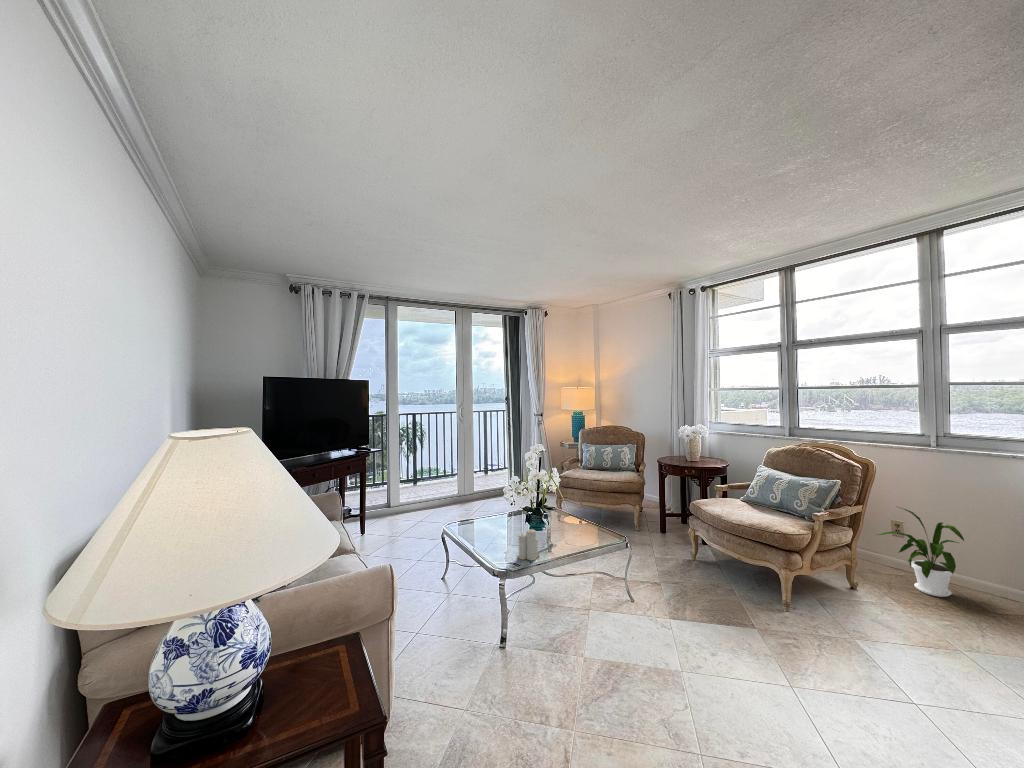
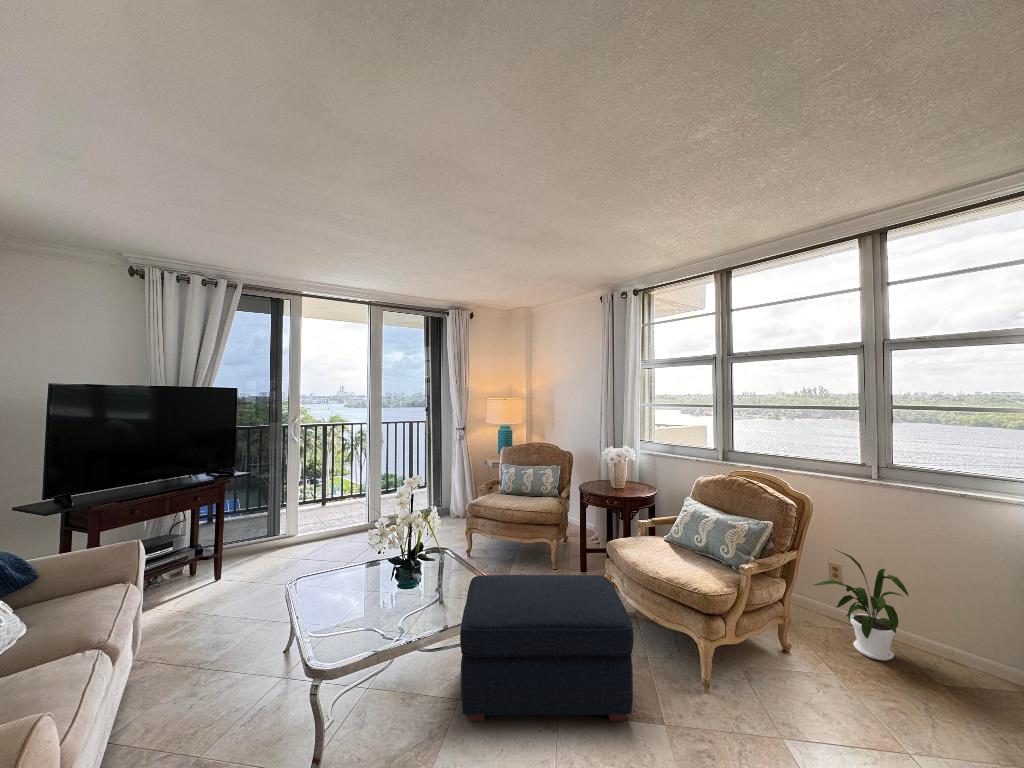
ottoman: none [587,522,730,626] -> present [460,575,634,722]
candle: present [517,529,539,560] -> none [360,596,392,642]

